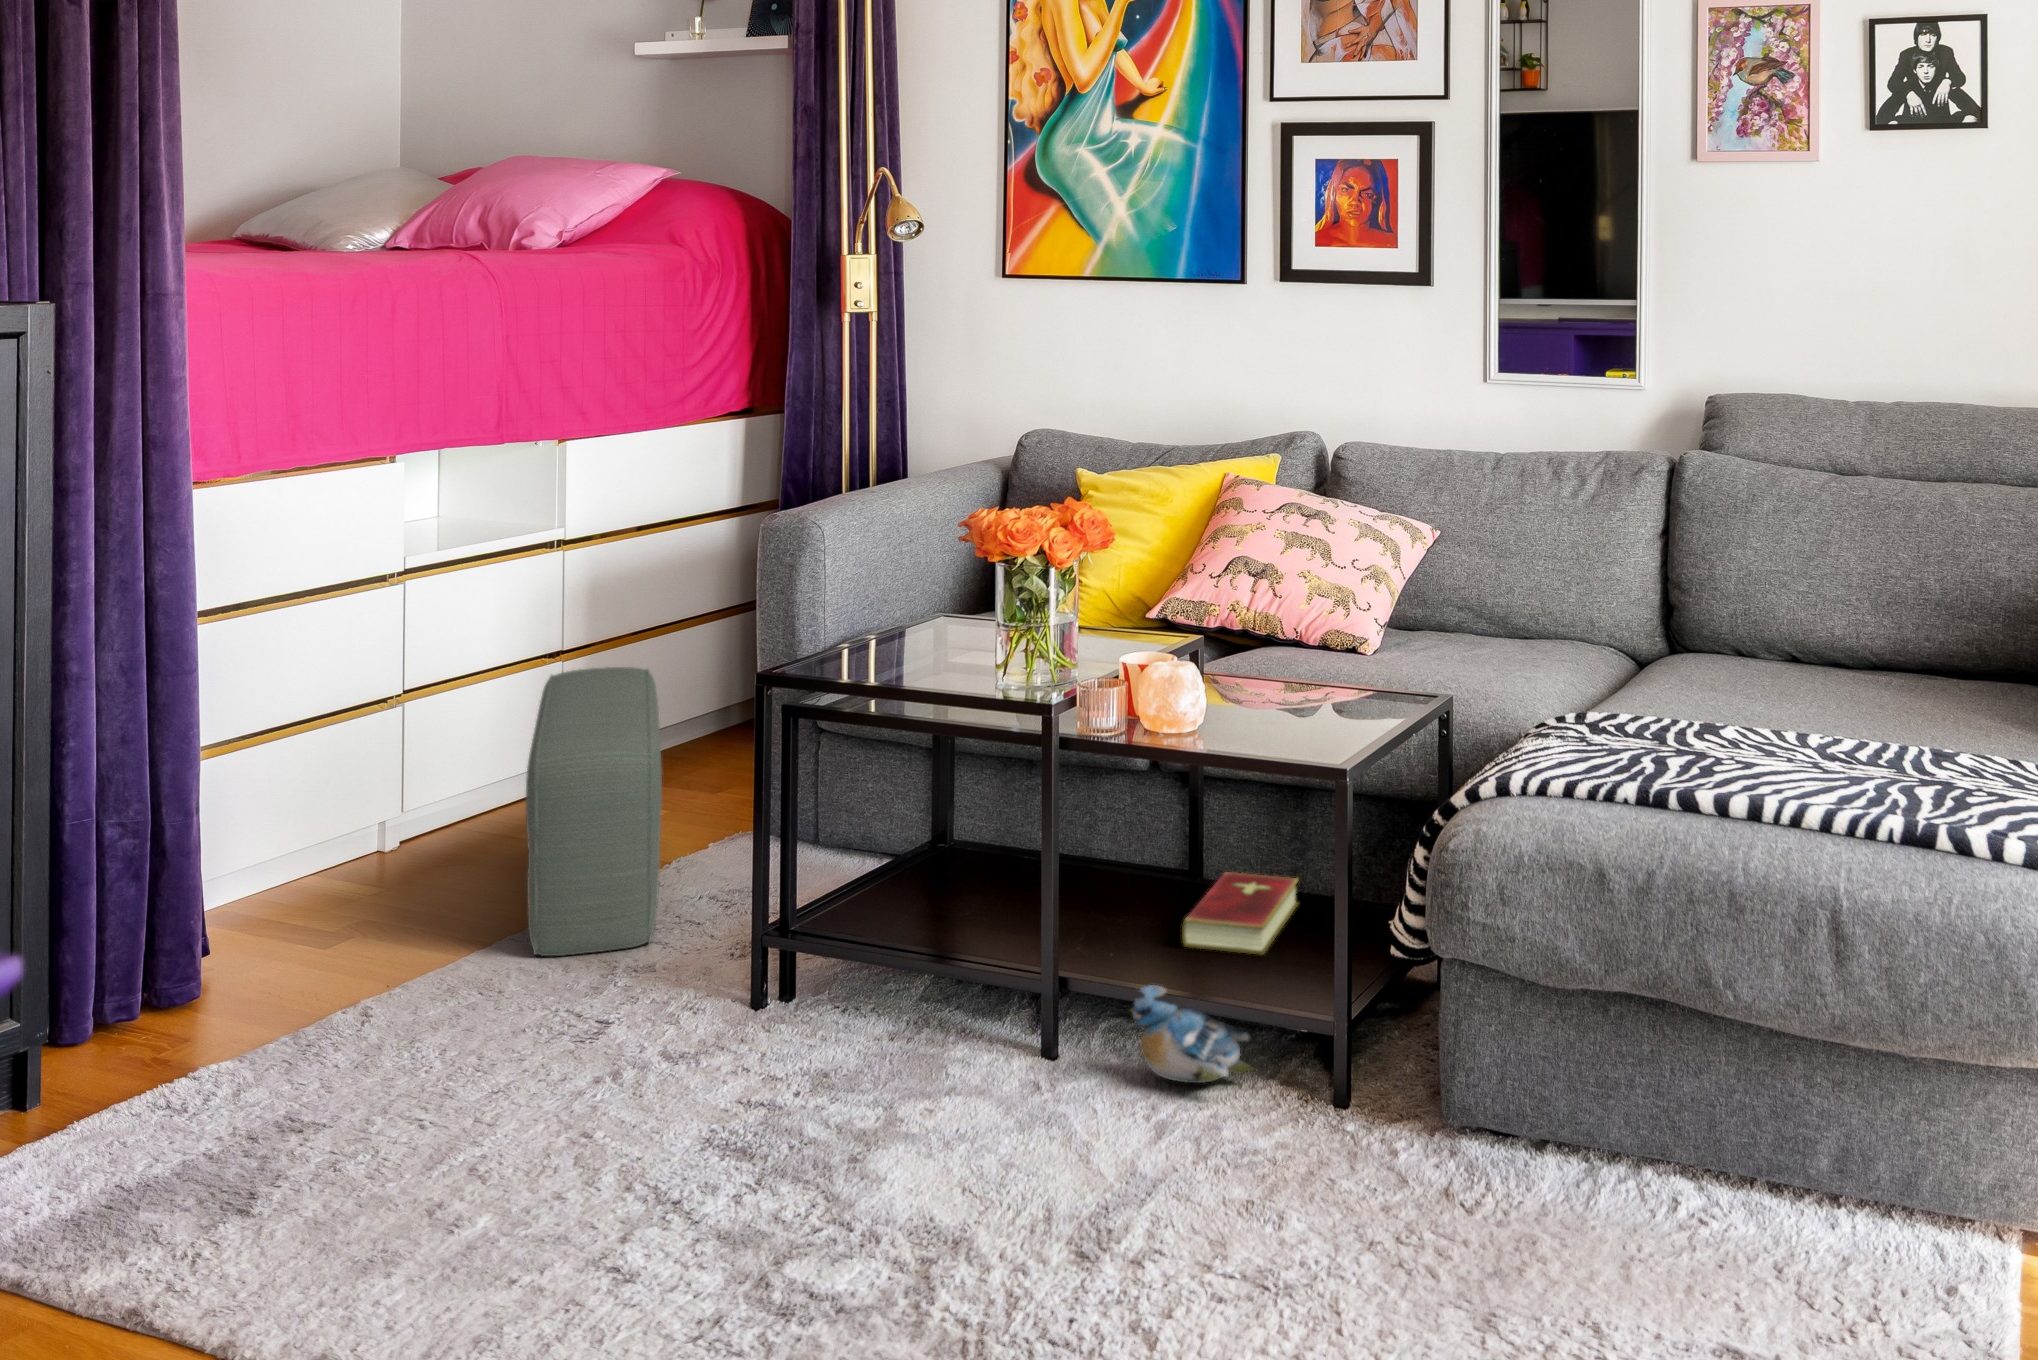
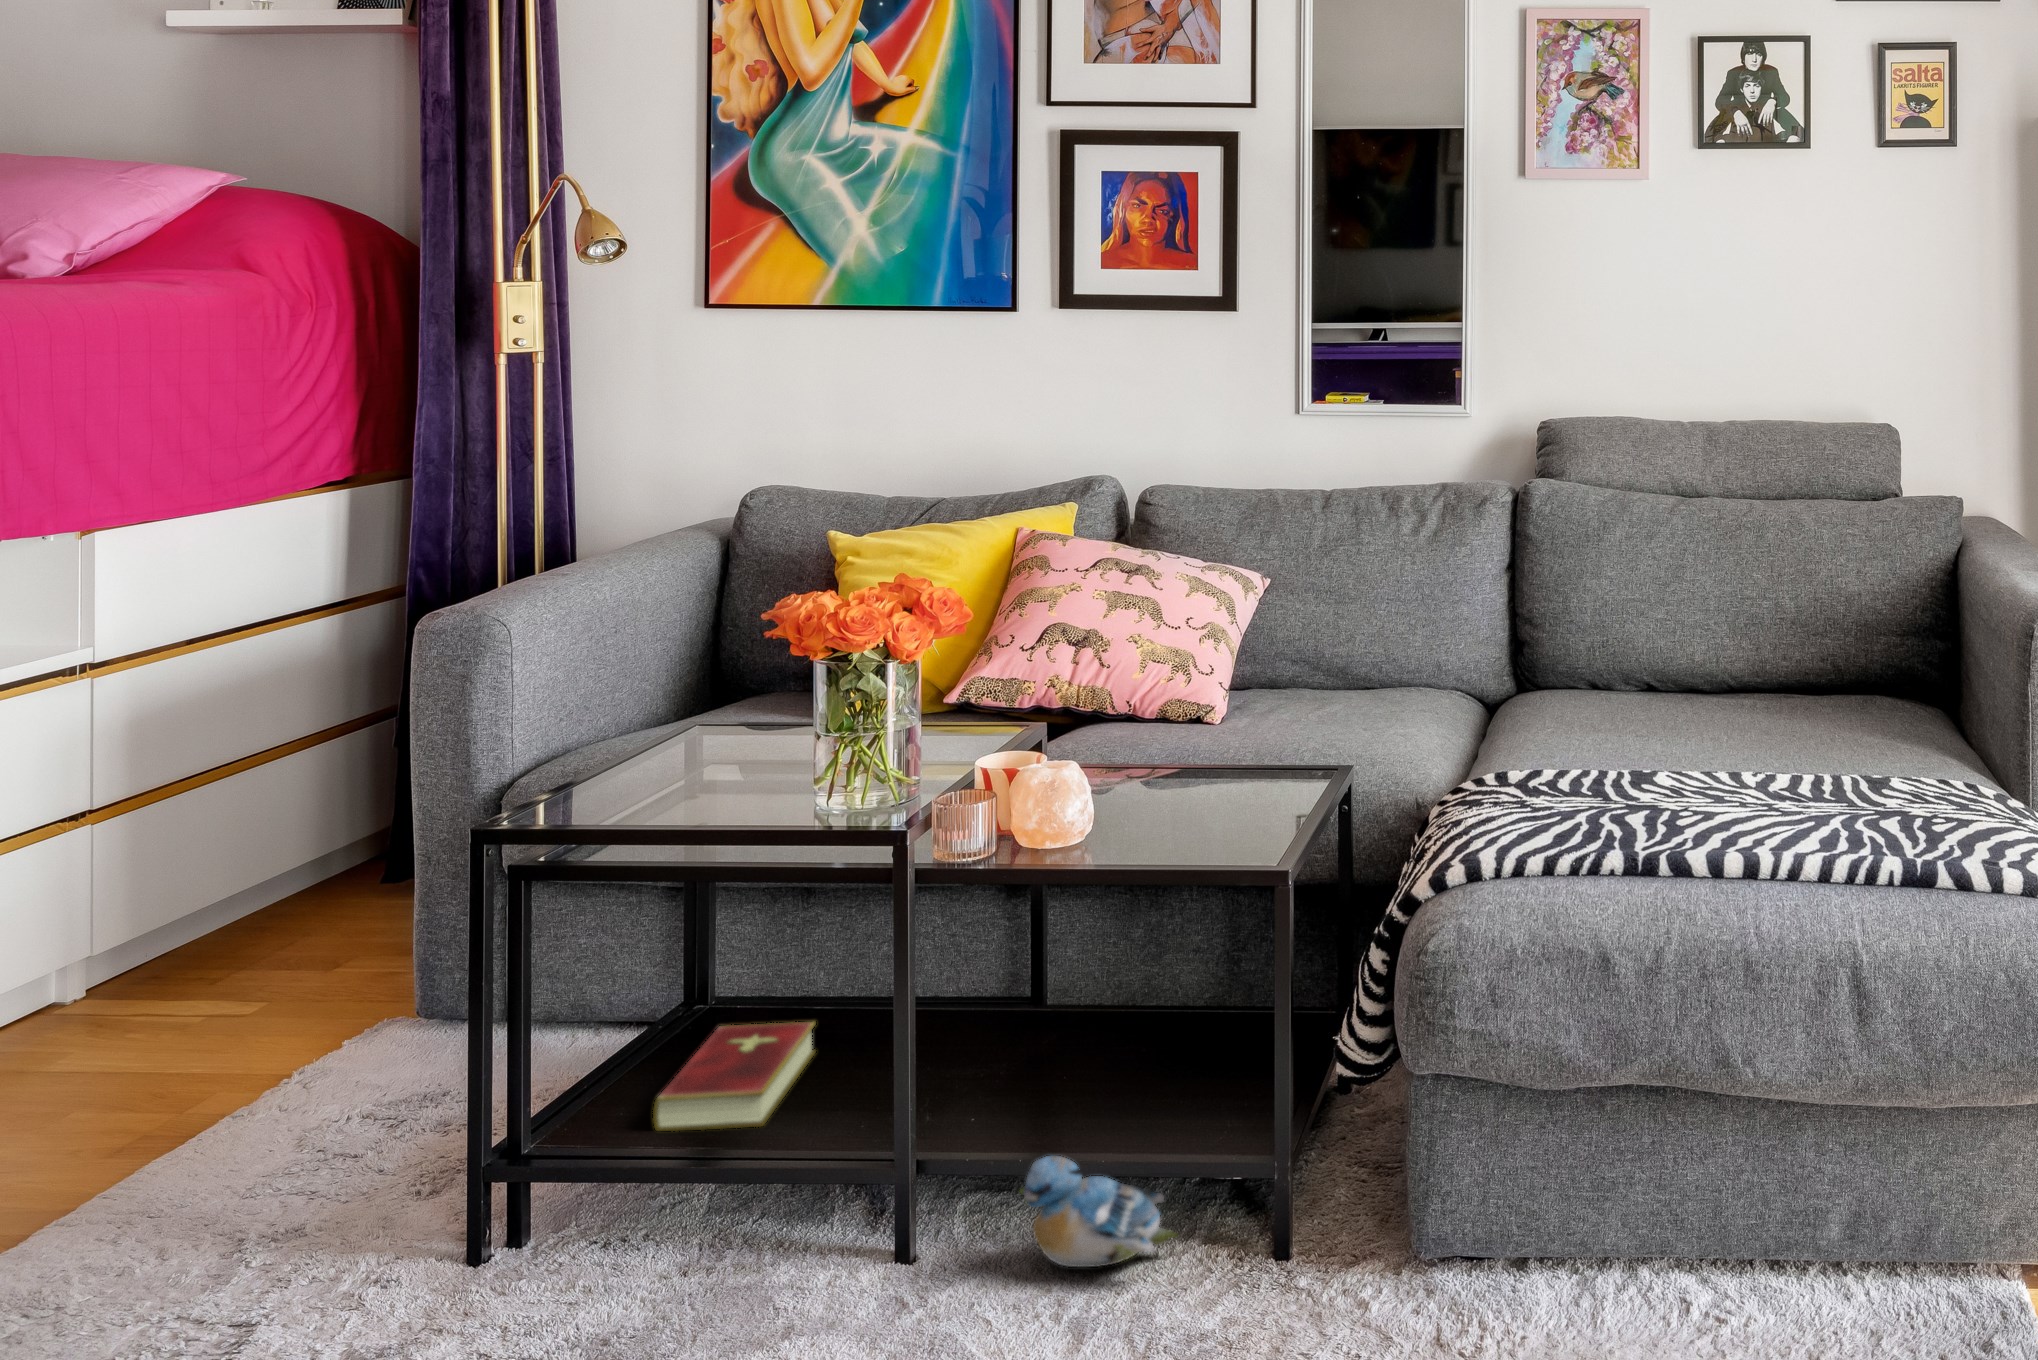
pouf: present [526,667,662,956] -> none [66,833,292,1256]
hardcover book: present [1182,872,1298,955] -> present [653,1022,815,1131]

